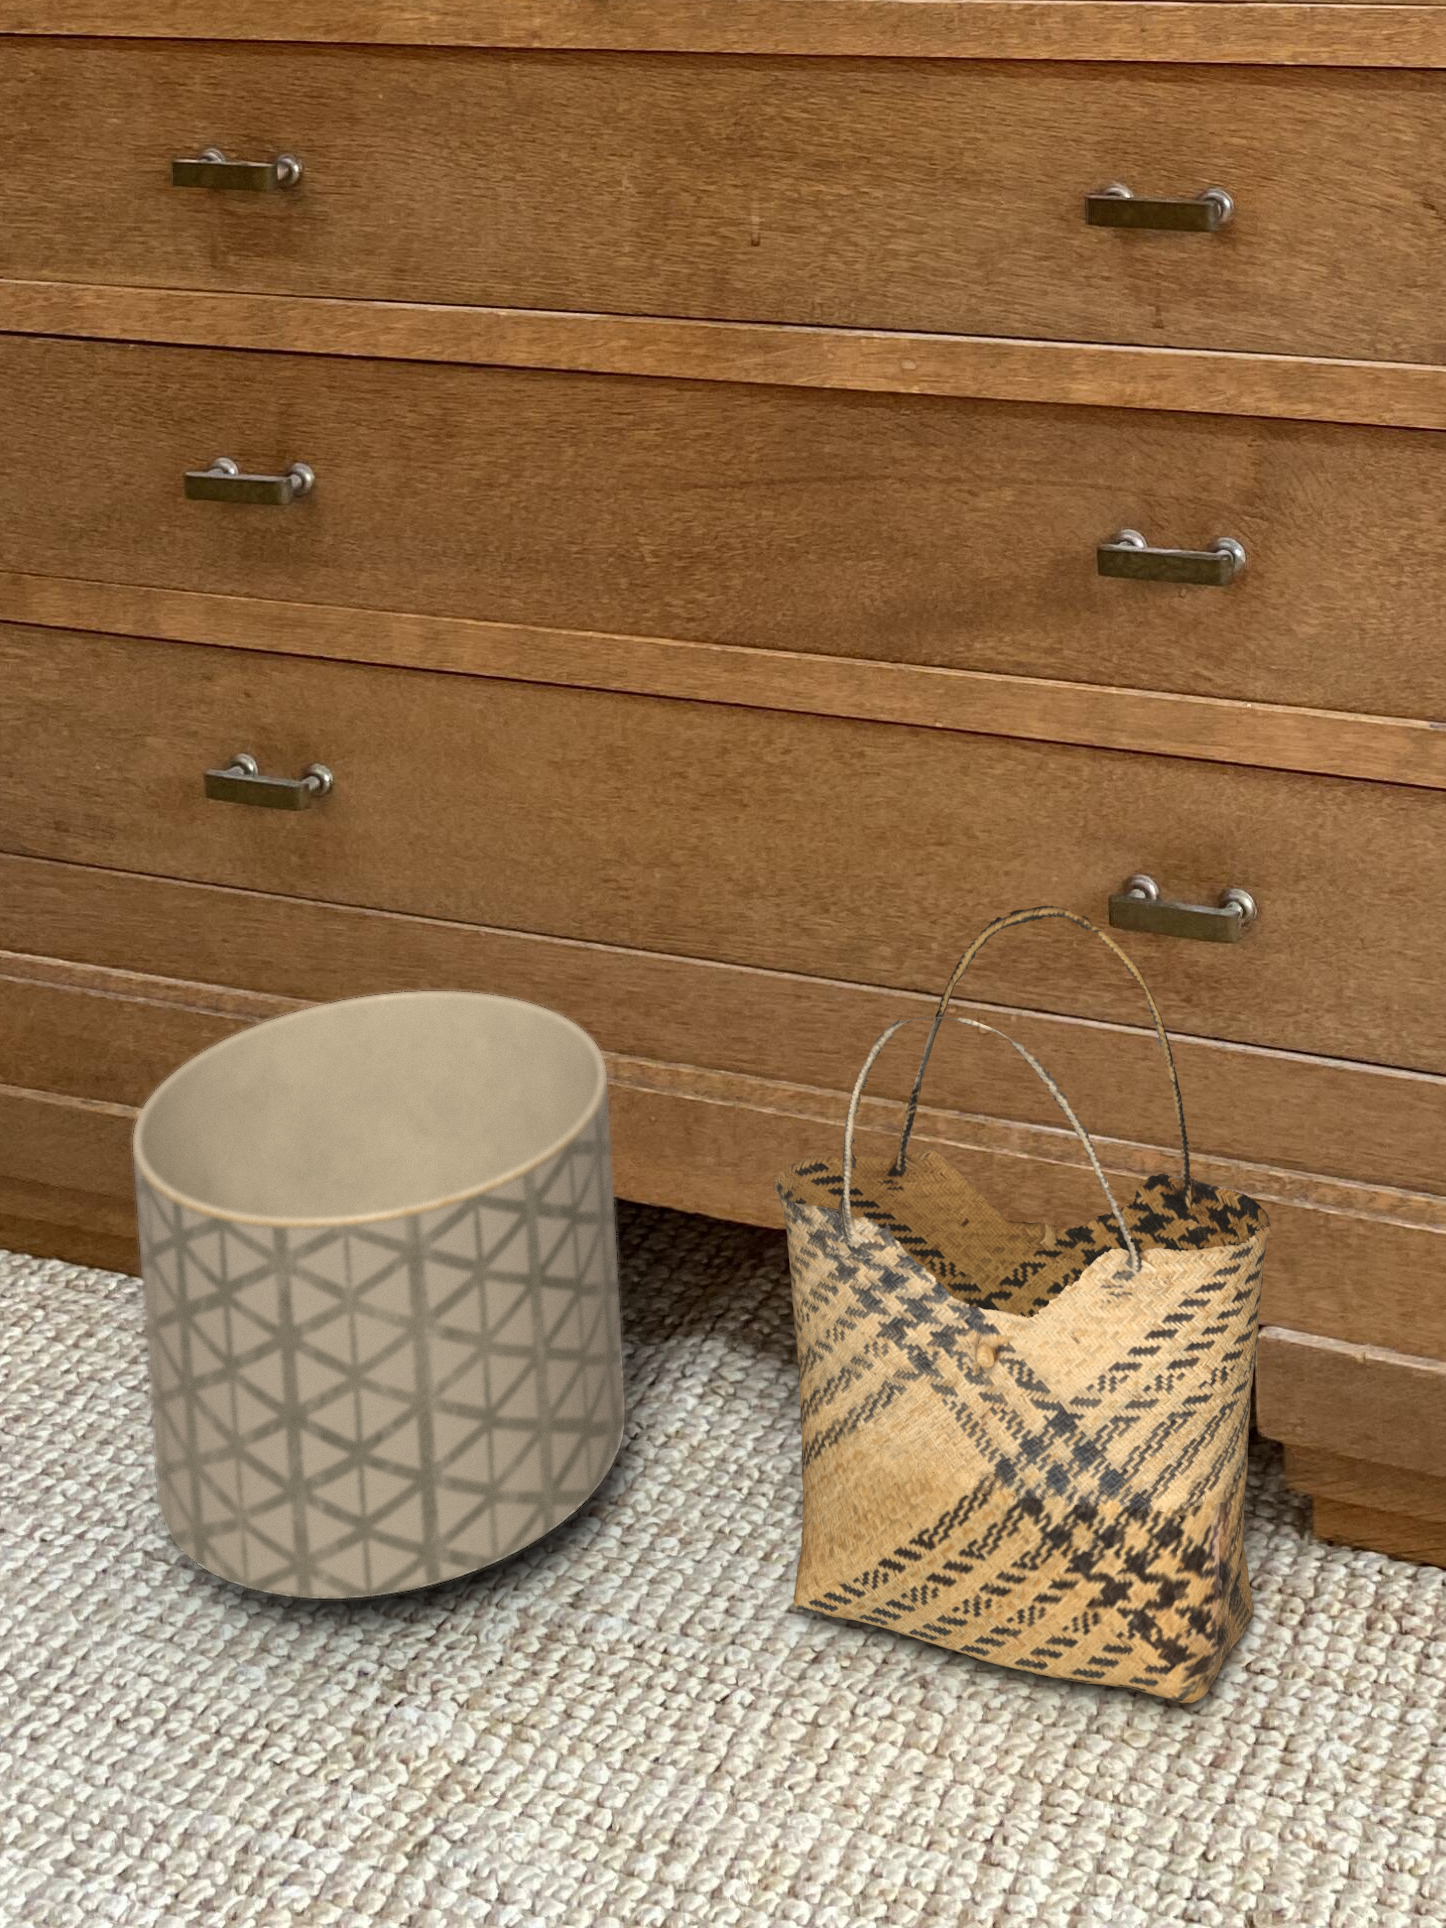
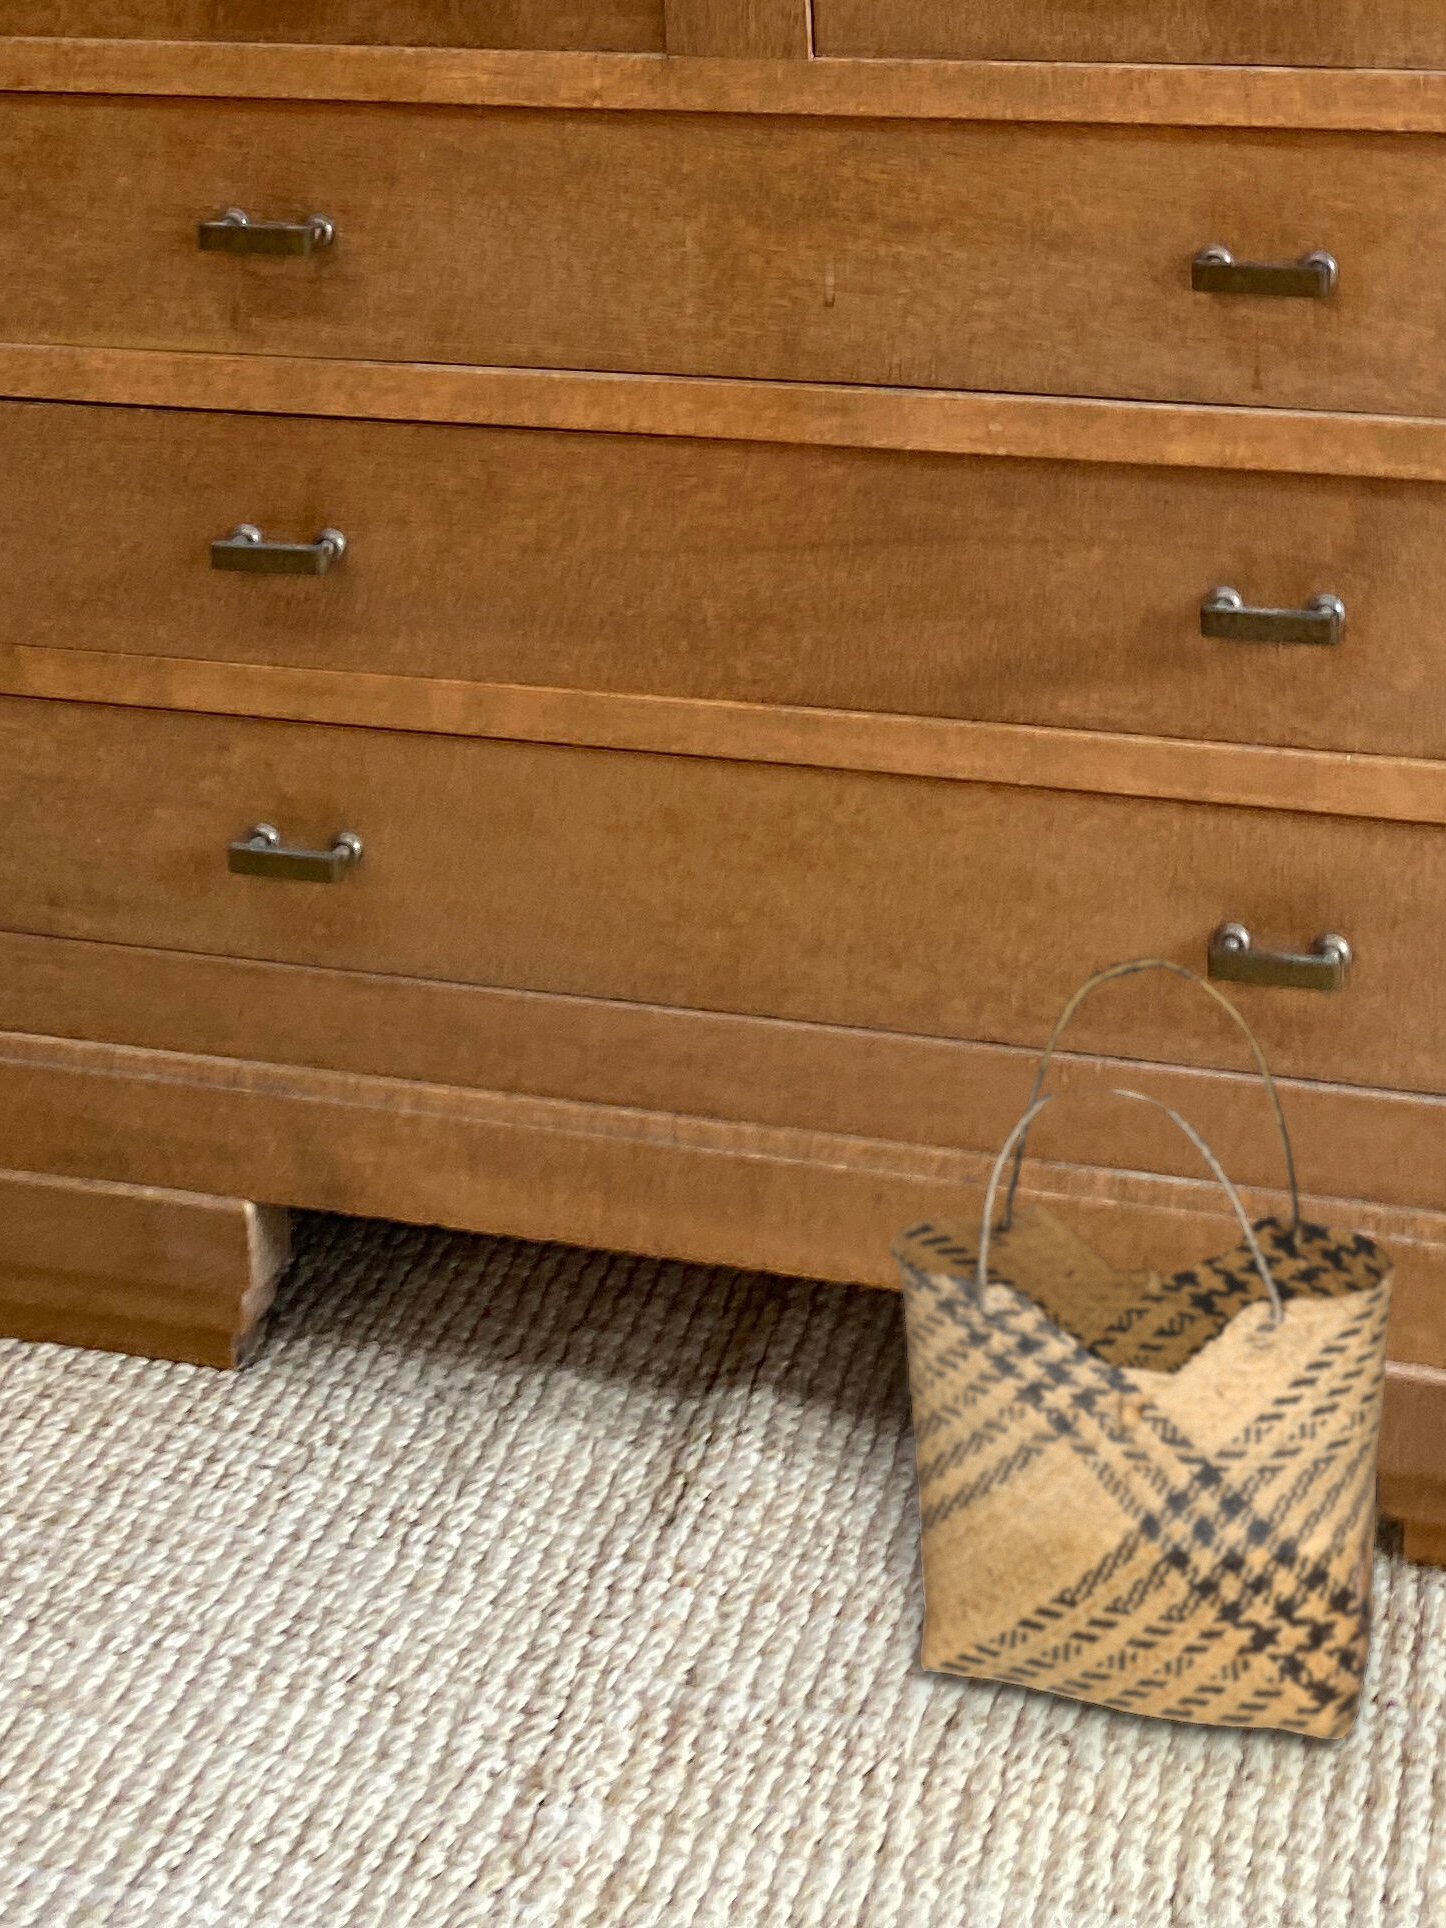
planter: present [133,991,625,1599] -> none [217,1060,713,1704]

